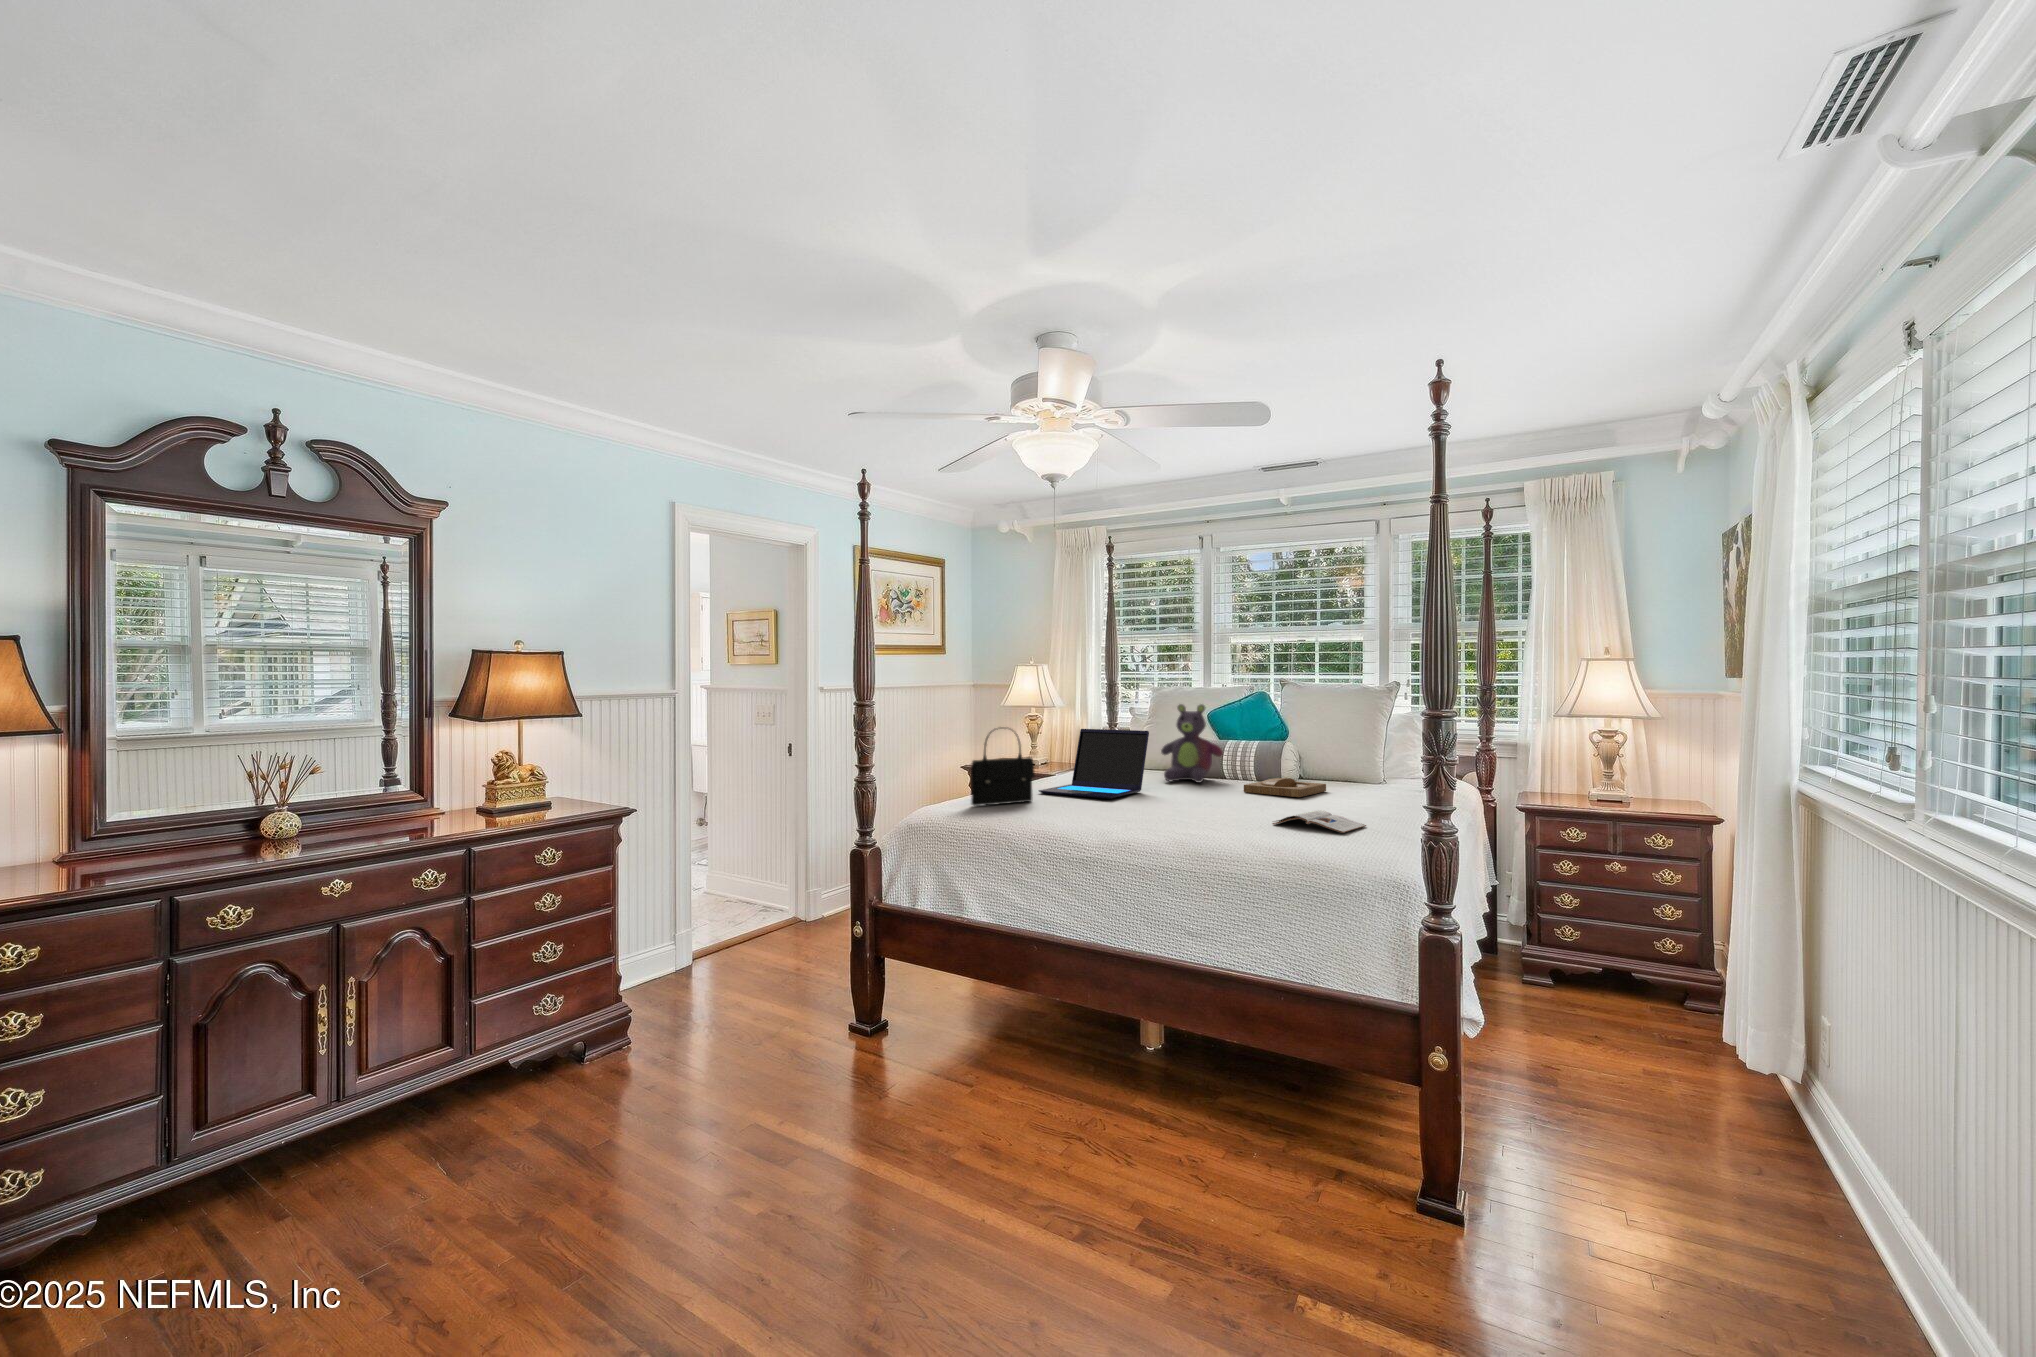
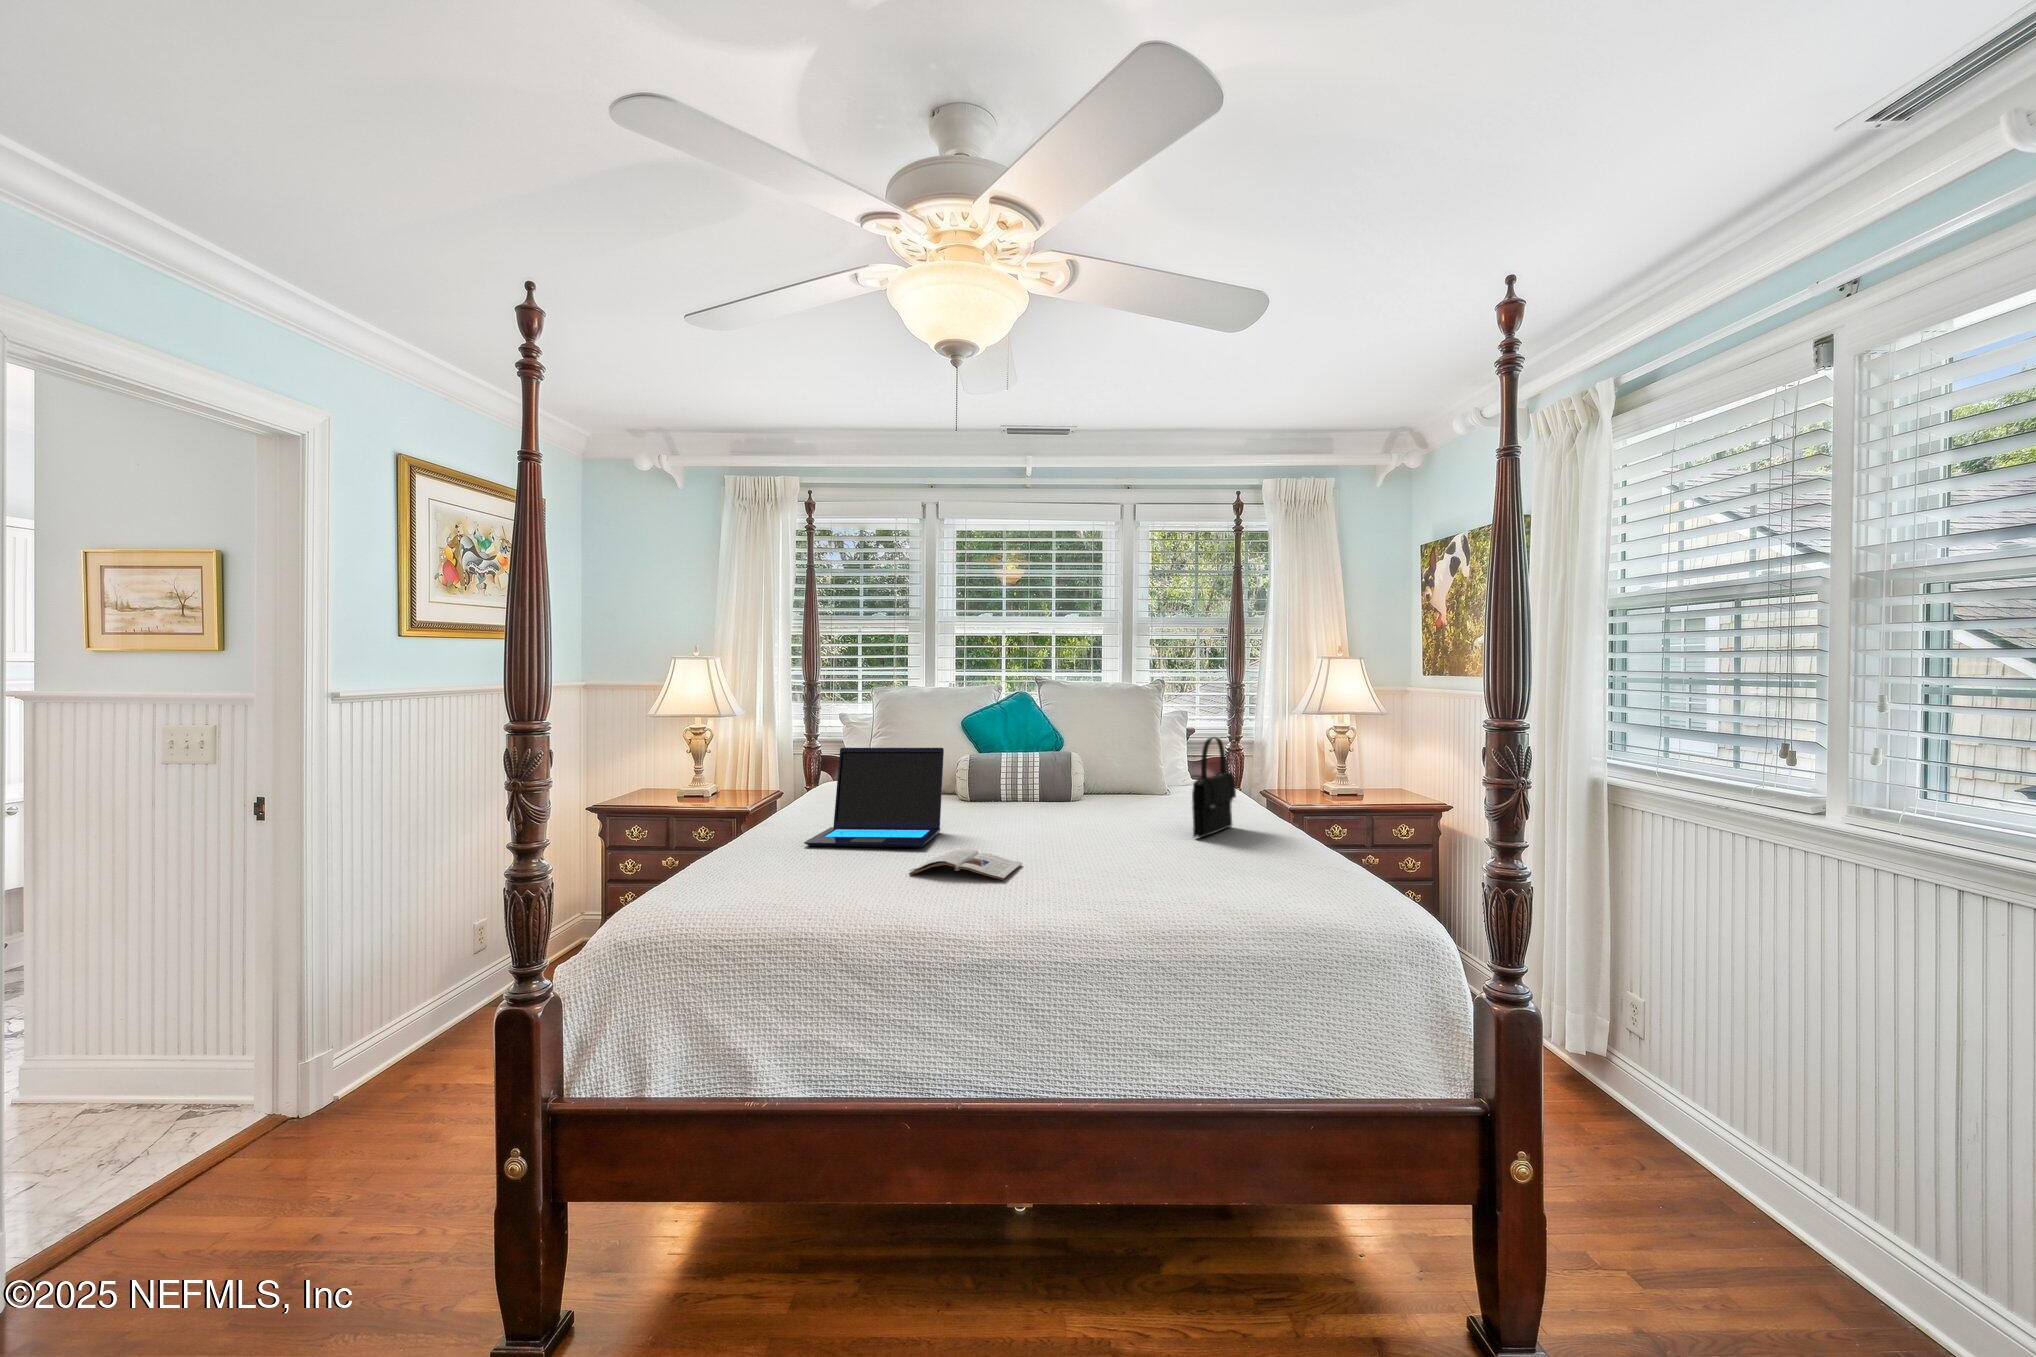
stuffed bear: present [1161,704,1223,782] -> none [929,710,1009,811]
handbag: present [971,729,1035,806] -> present [1192,737,1236,838]
tray: present [1244,778,1326,797] -> none [1059,799,1141,822]
magazine: present [1272,810,1366,833] -> present [909,848,1022,880]

